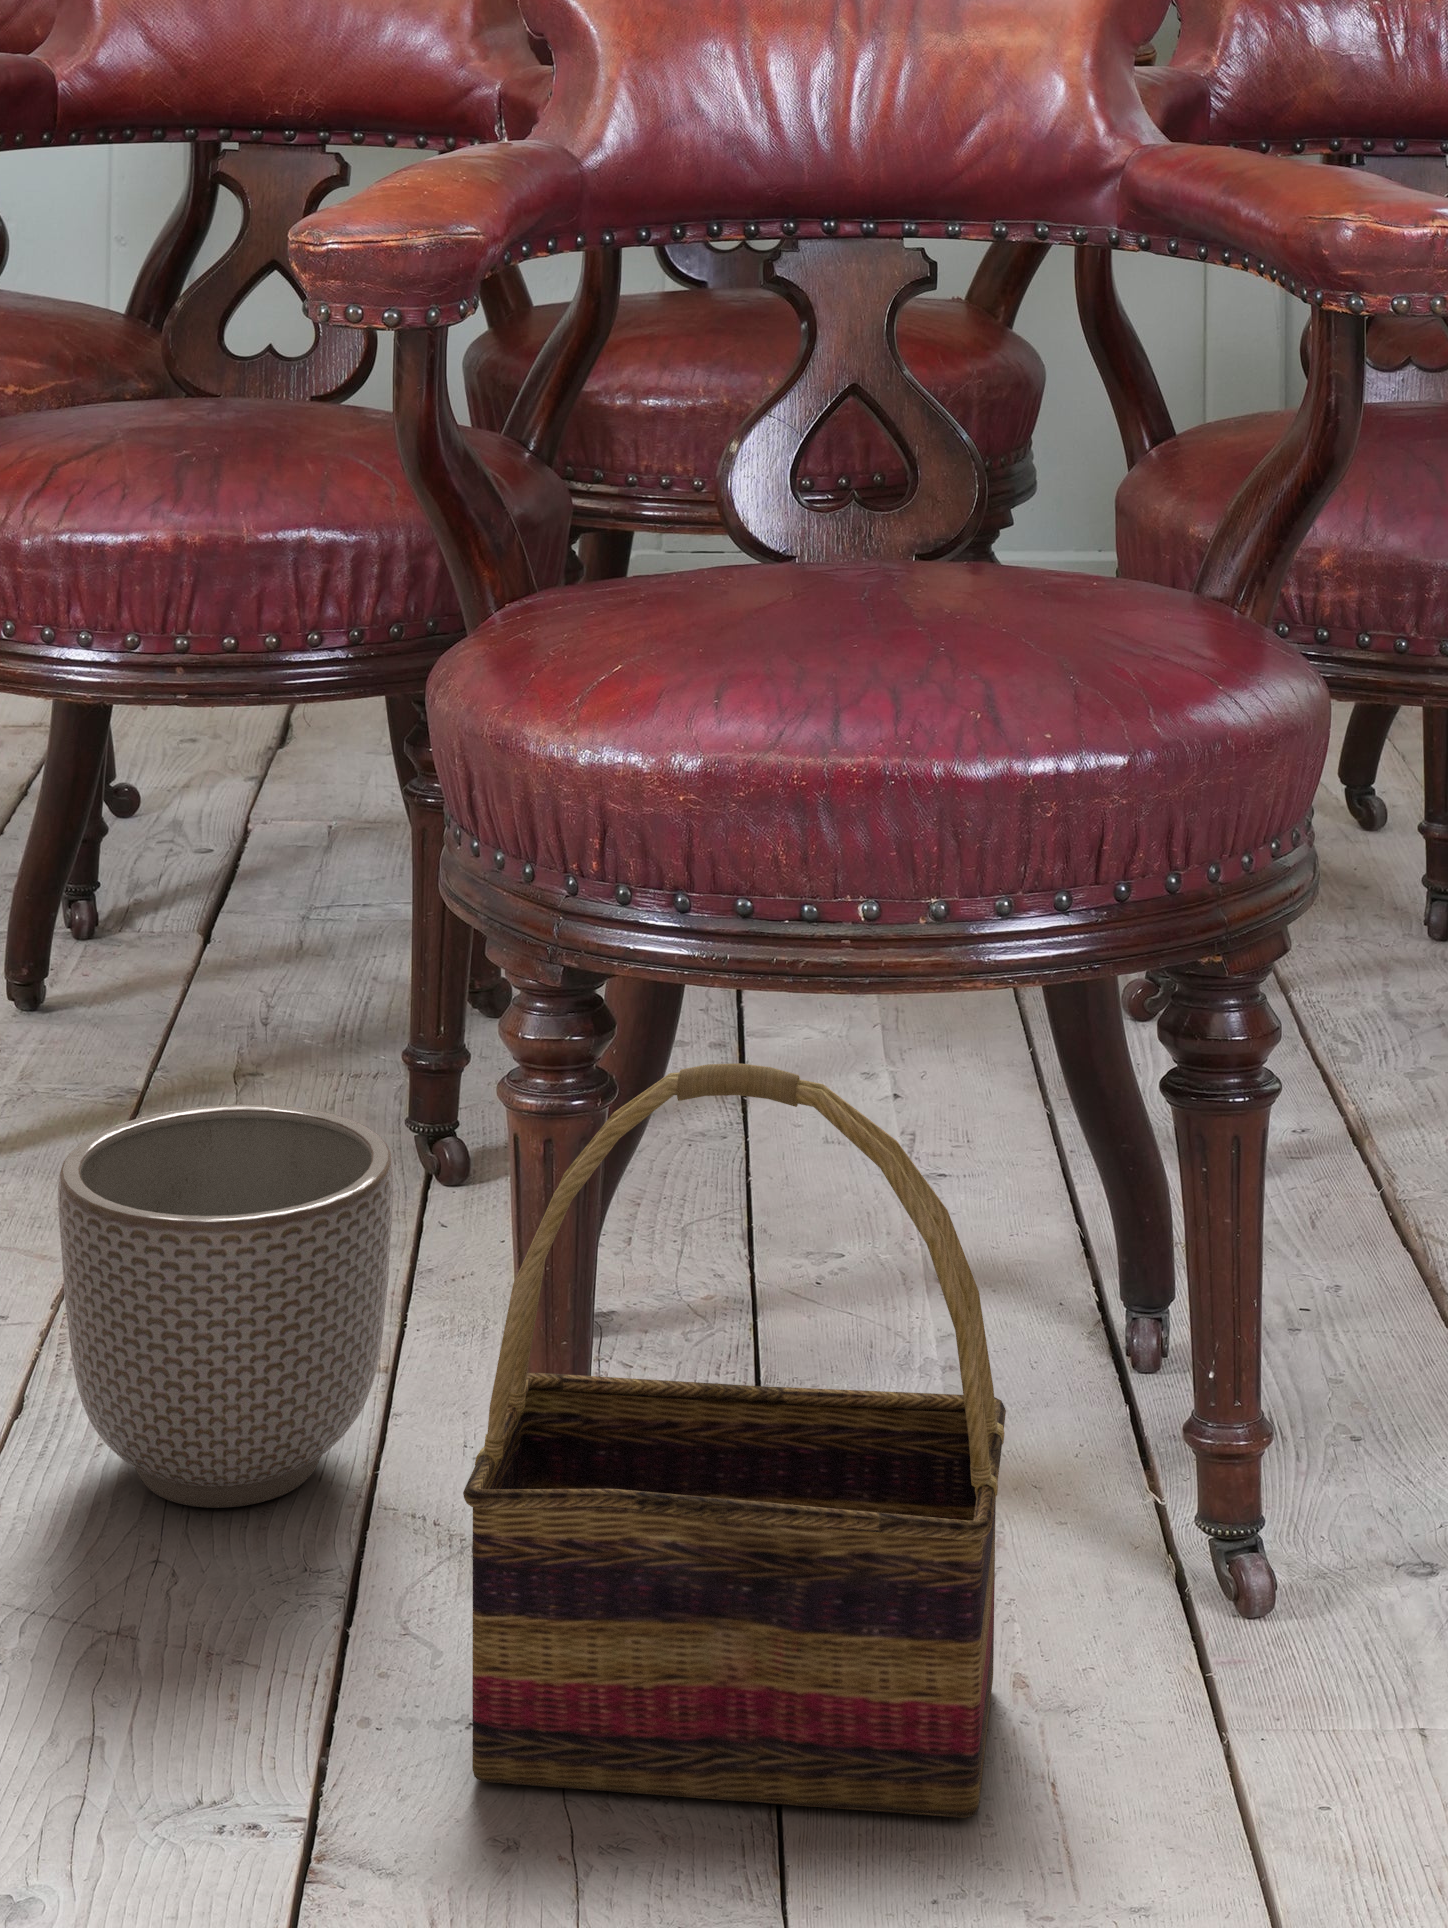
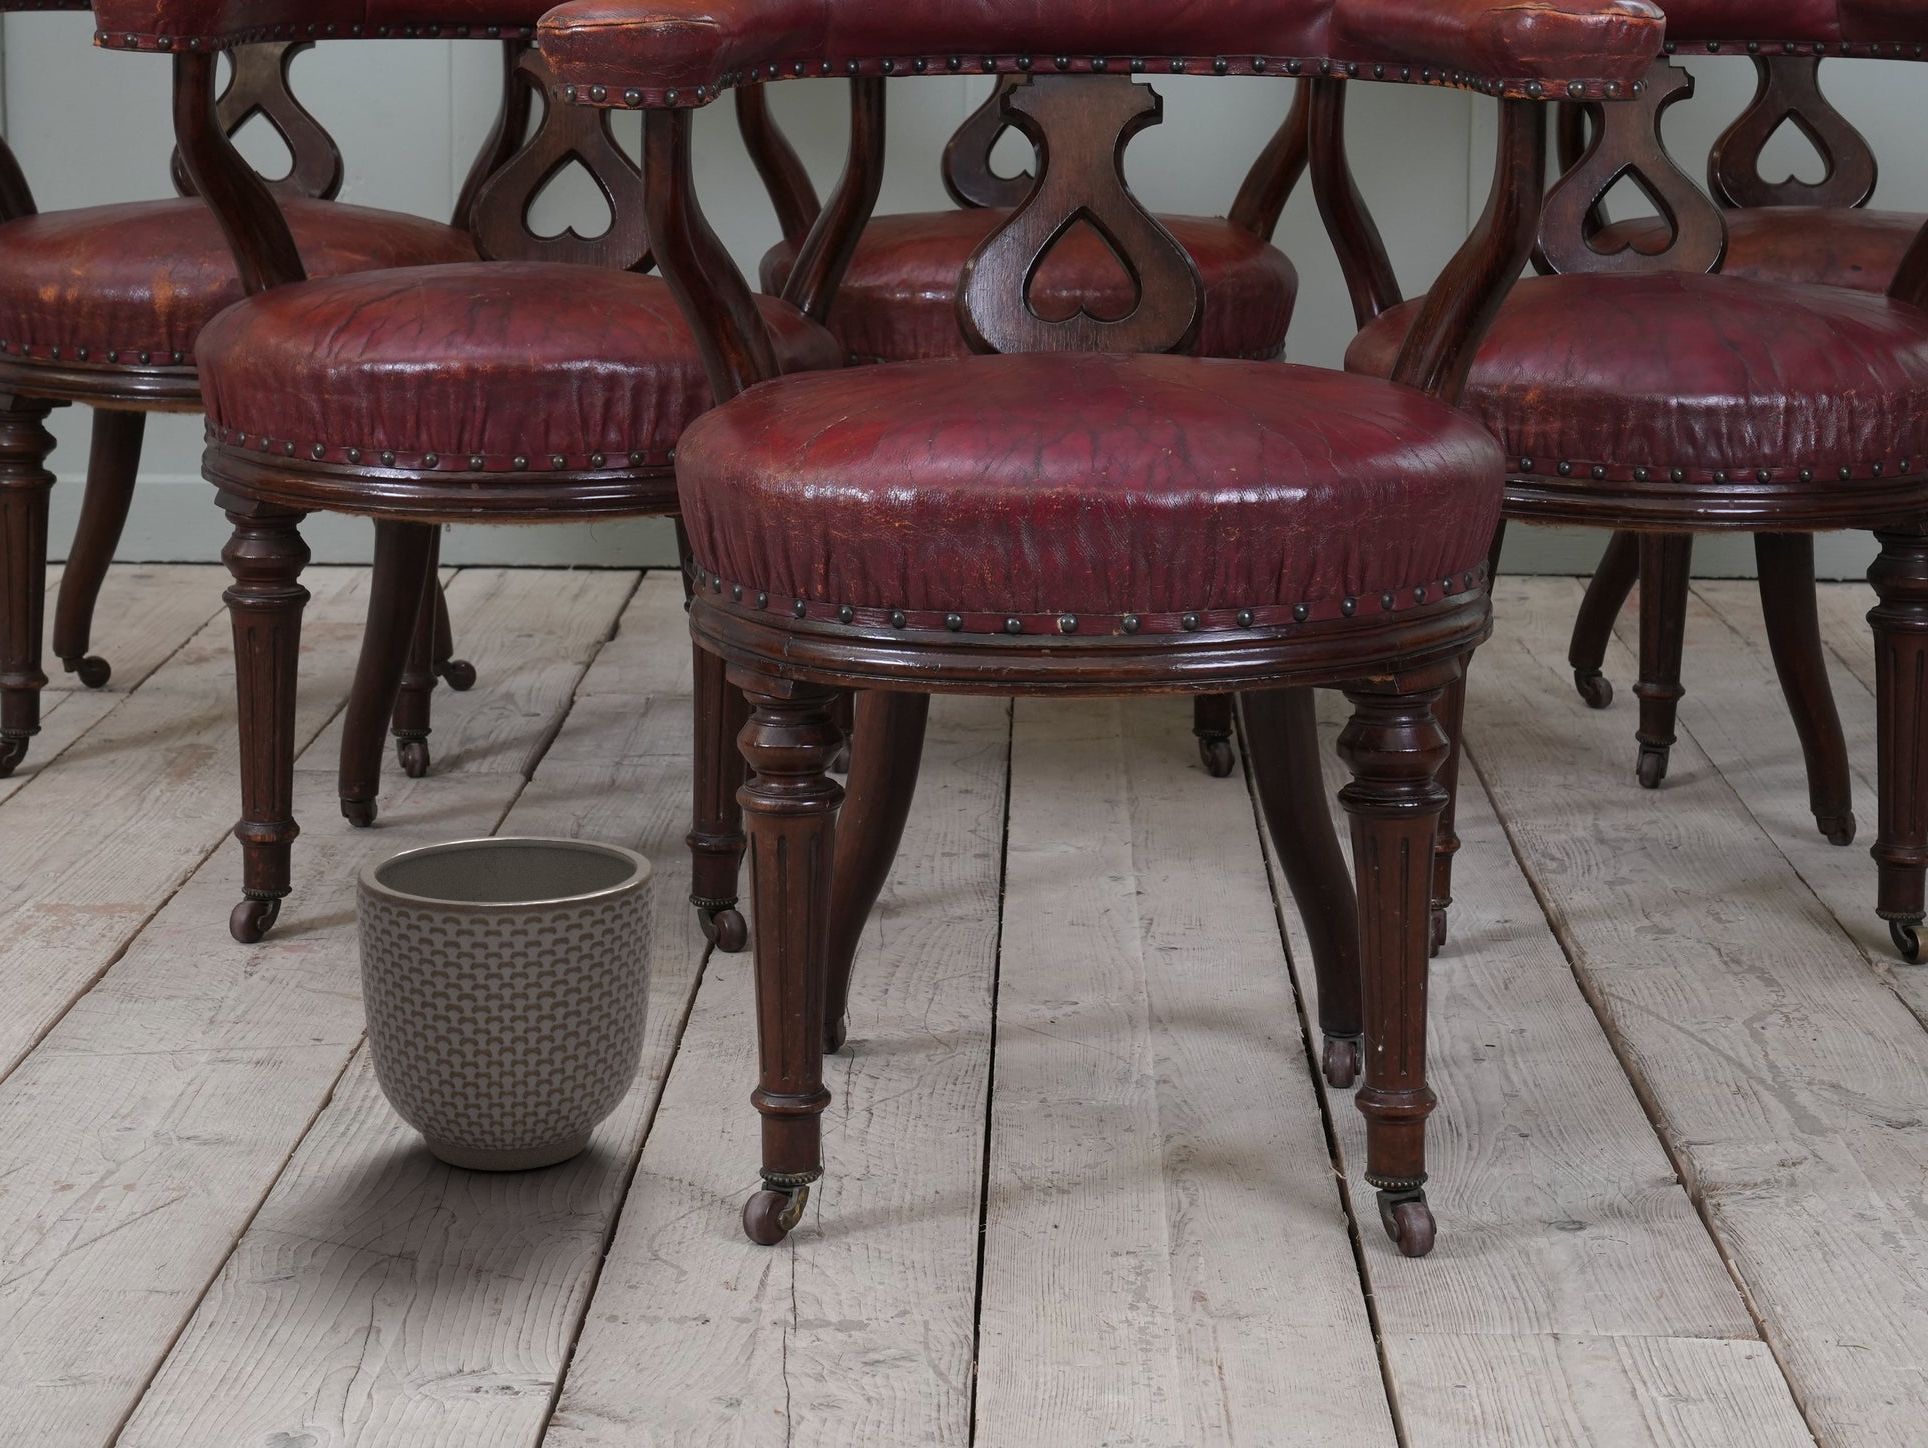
basket: present [463,1063,1006,1818] -> none [698,729,1186,1379]

